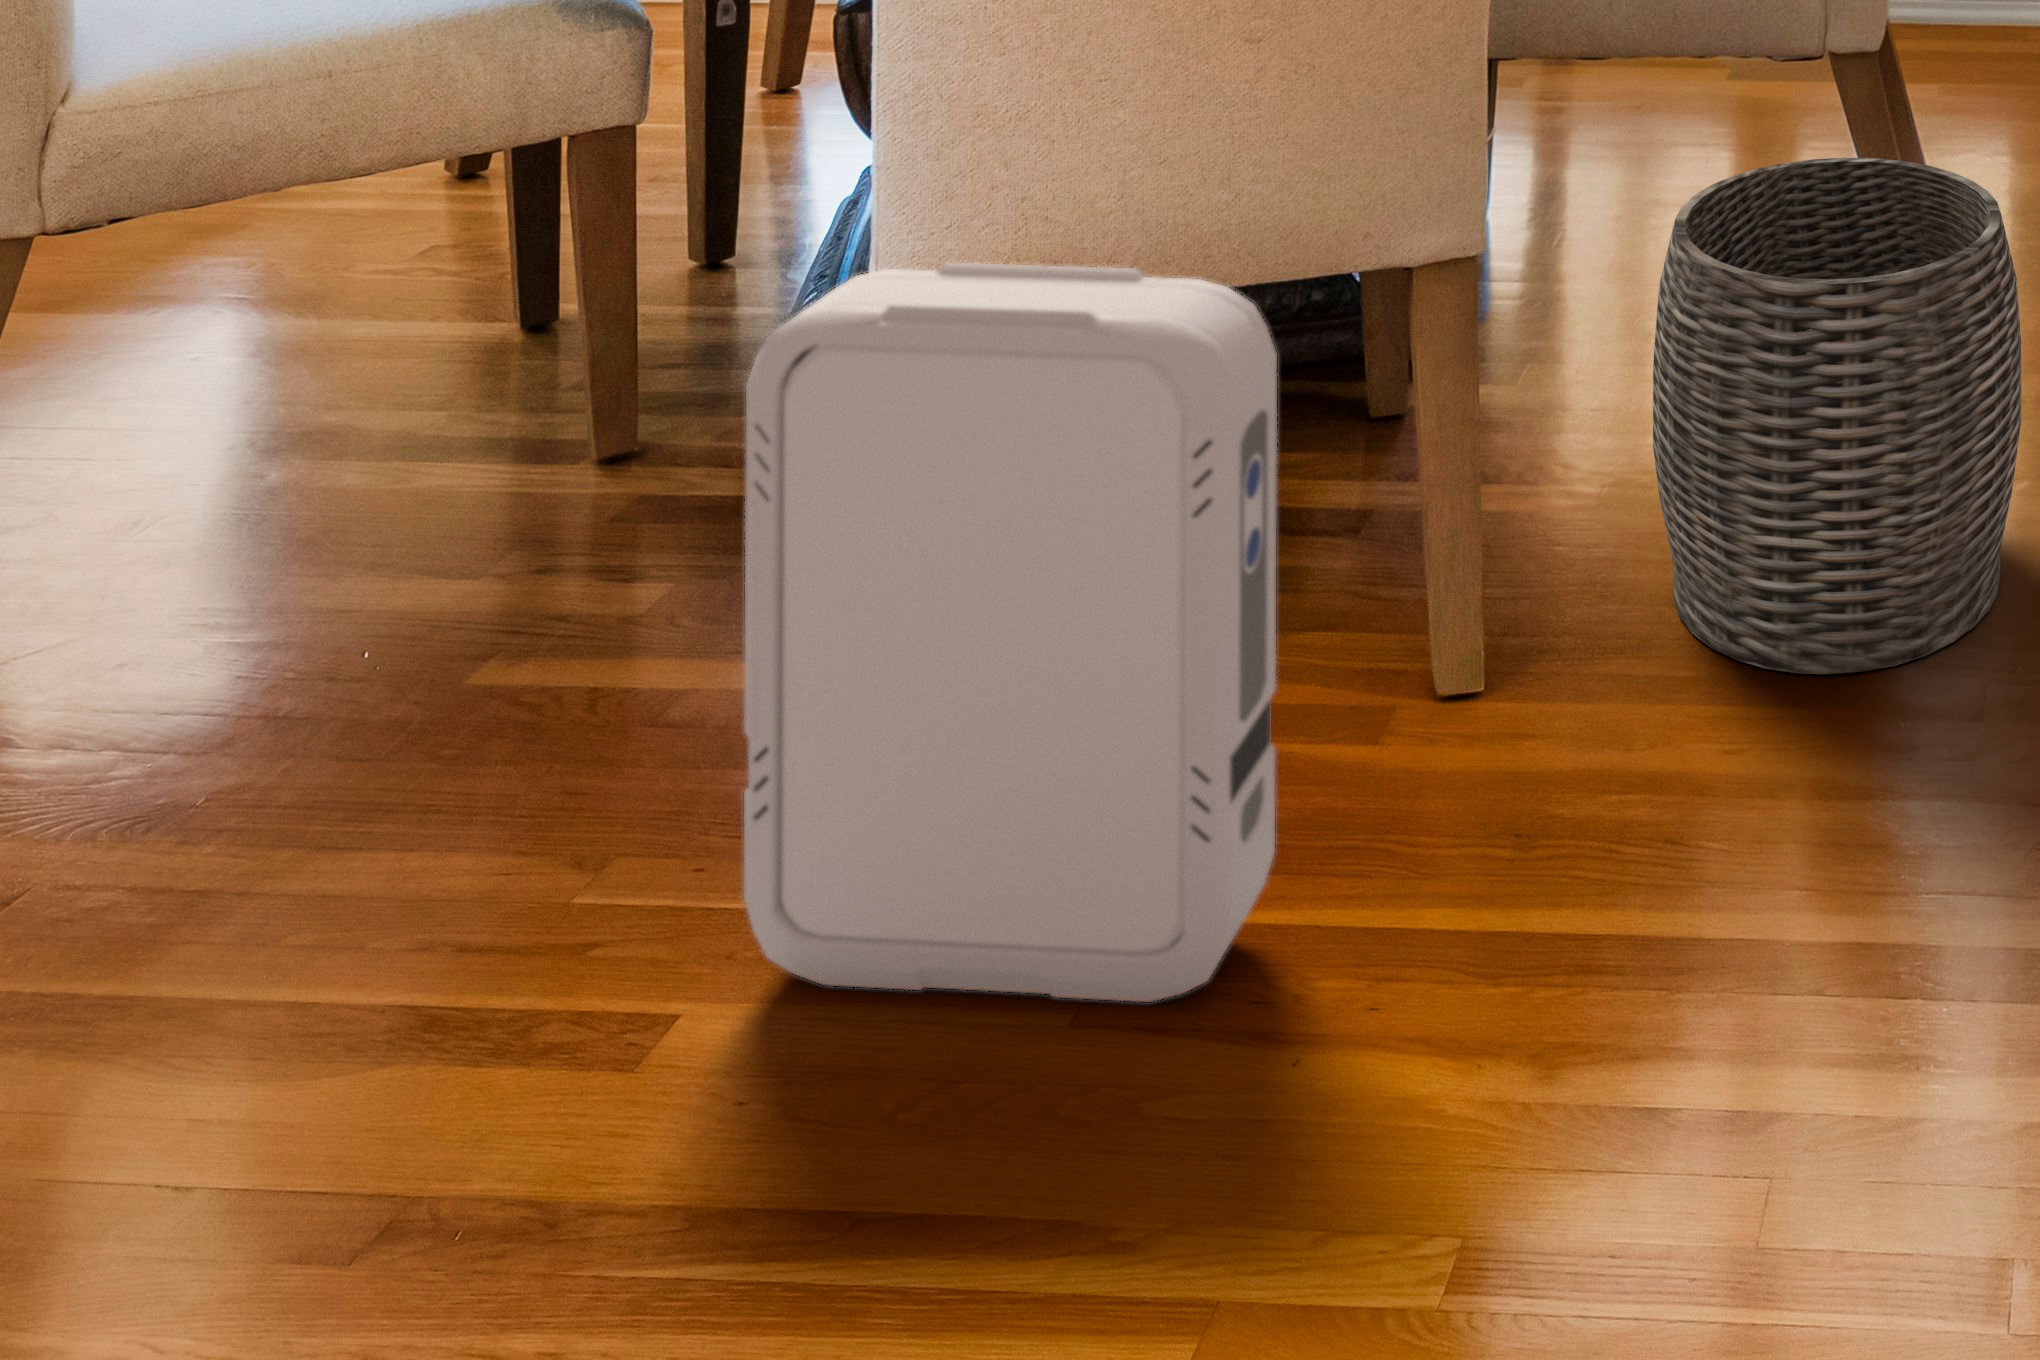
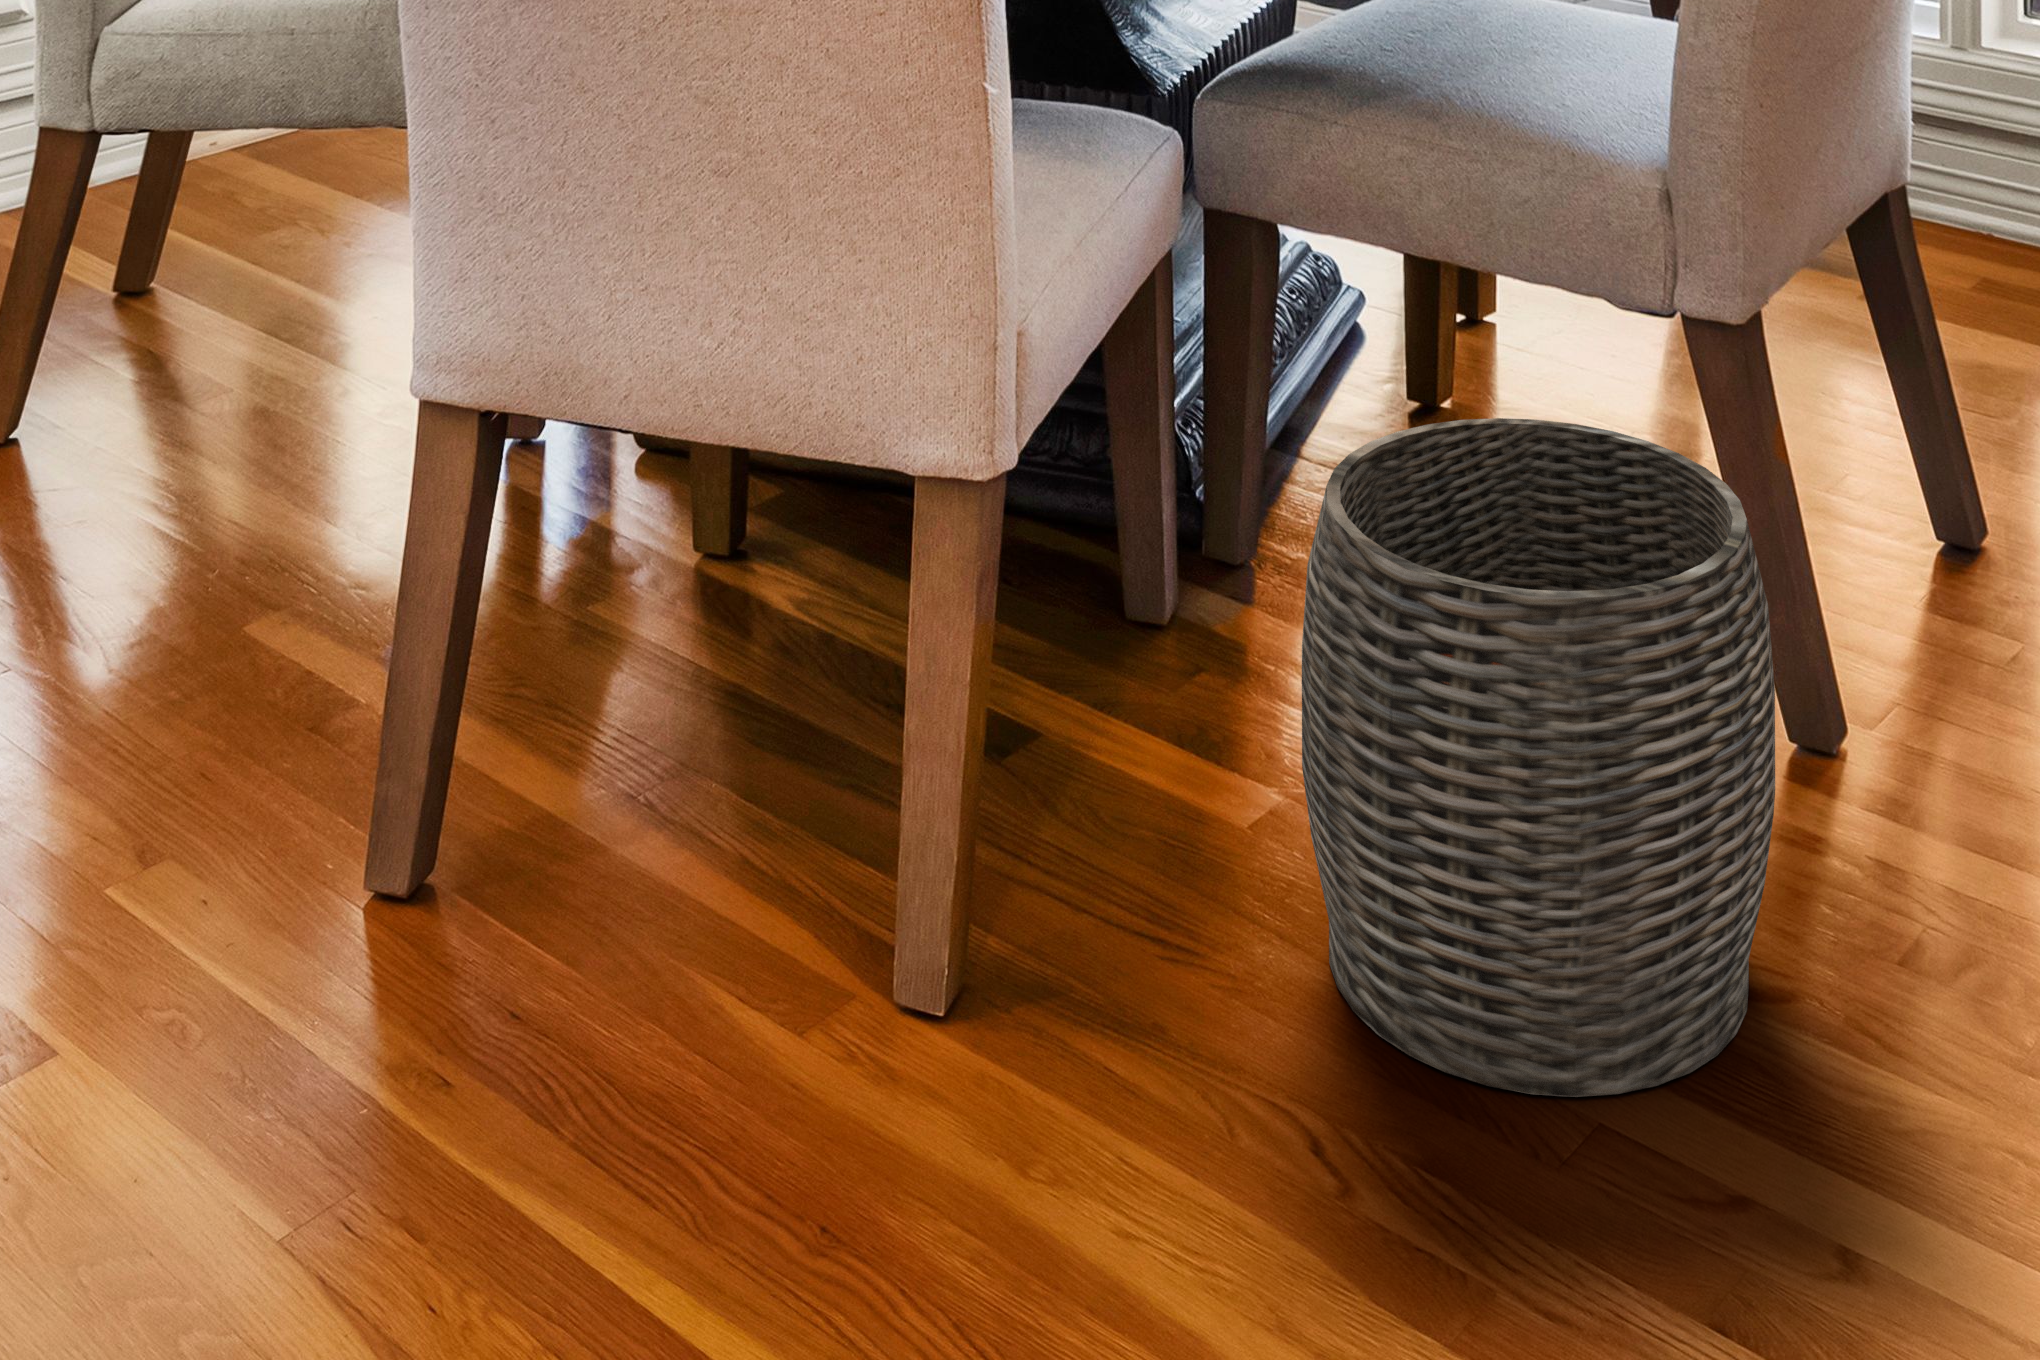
air purifier: present [744,263,1277,1002] -> none [314,306,723,1132]

